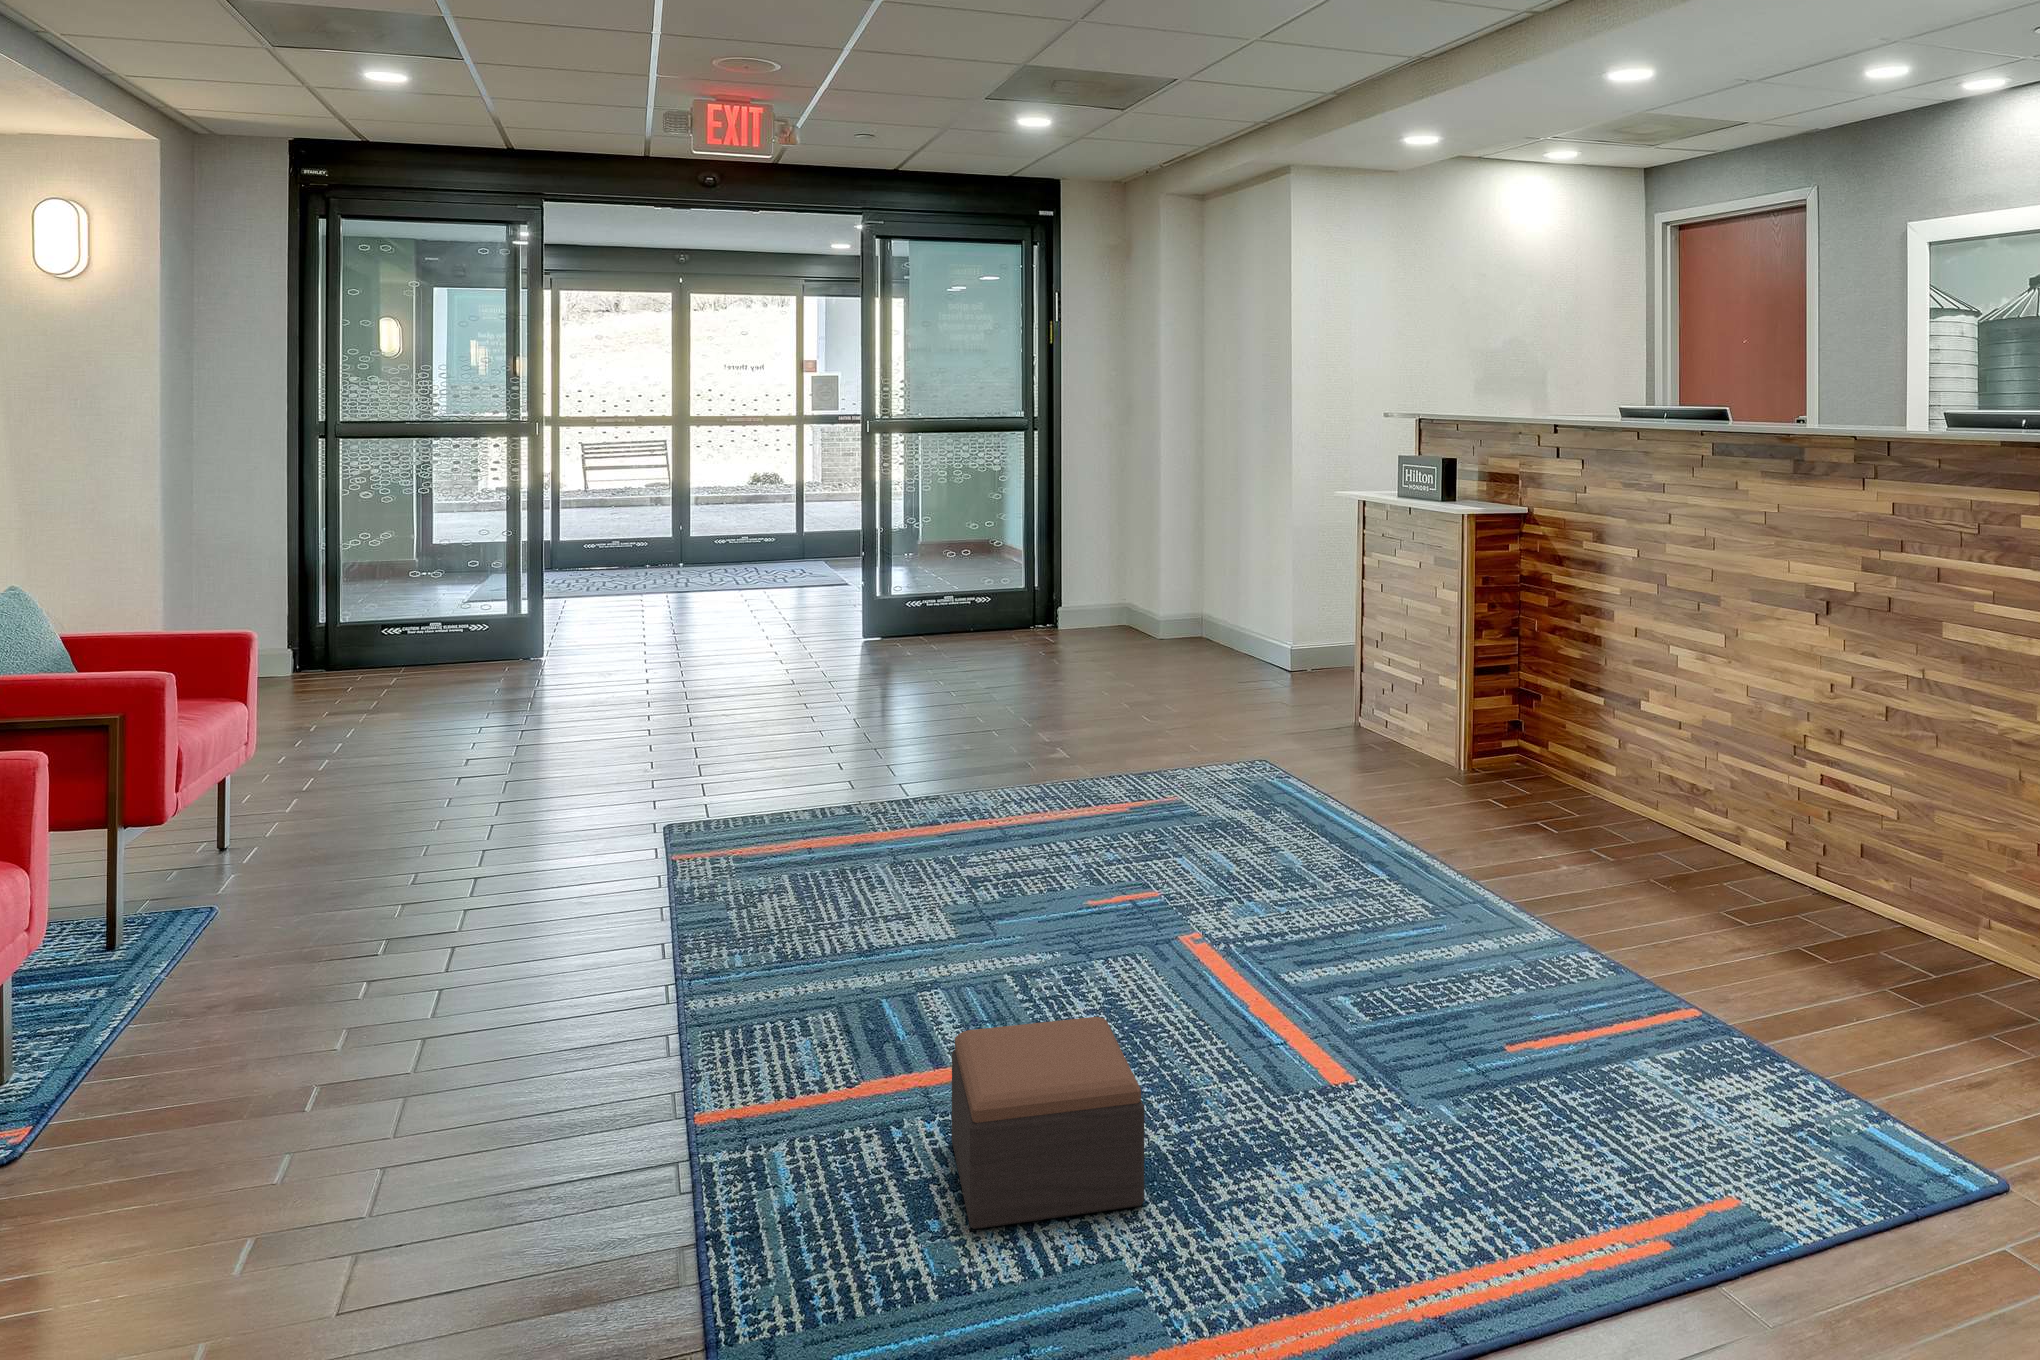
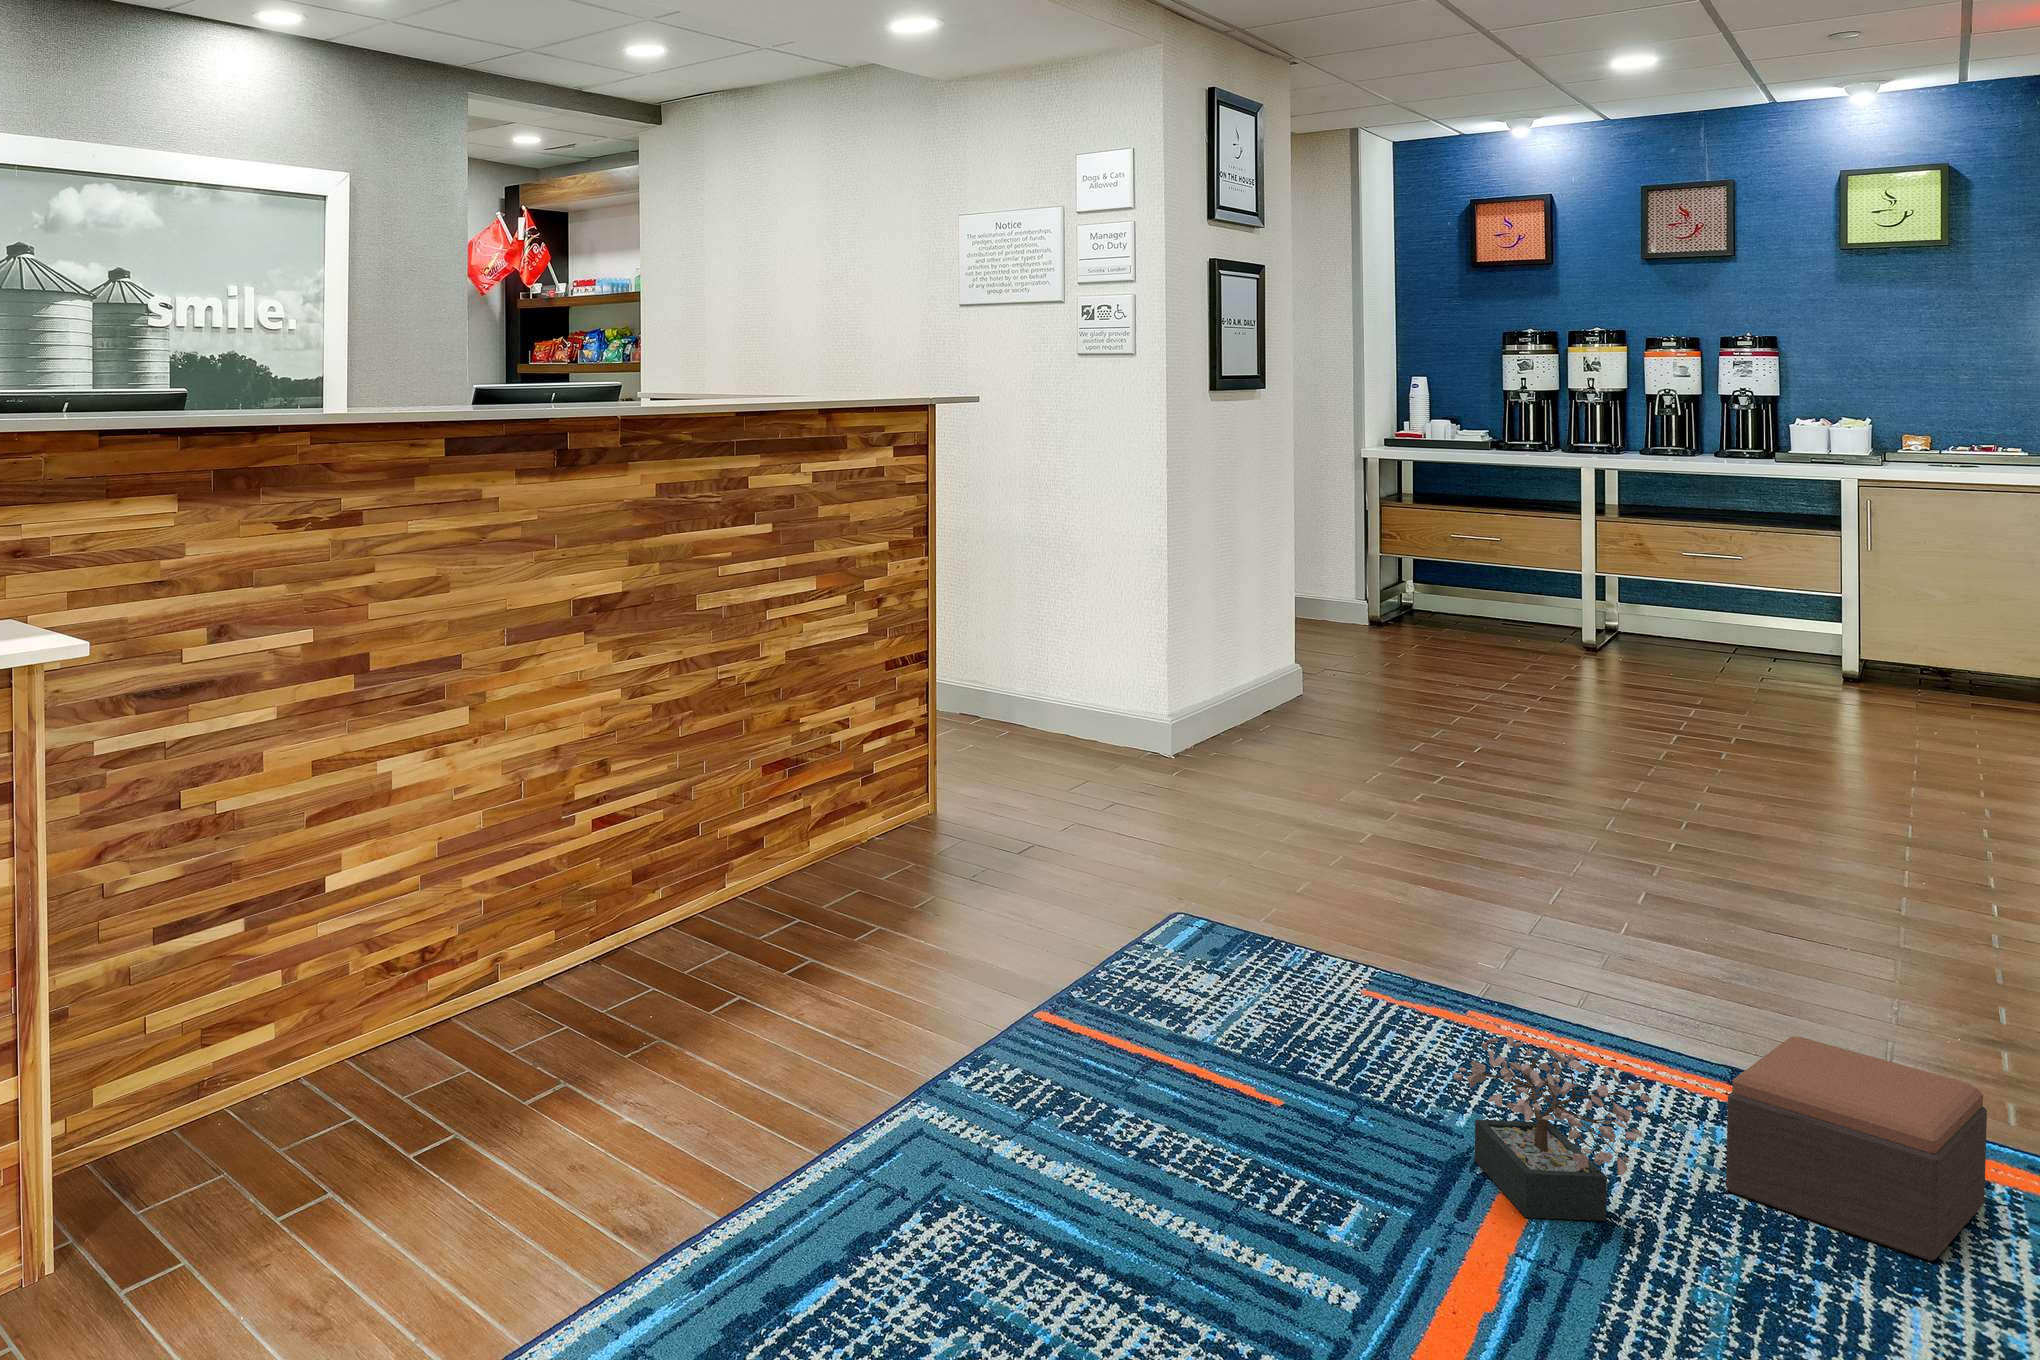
decorative plant: none [1088,896,1253,1074] -> present [1454,1036,1653,1221]

